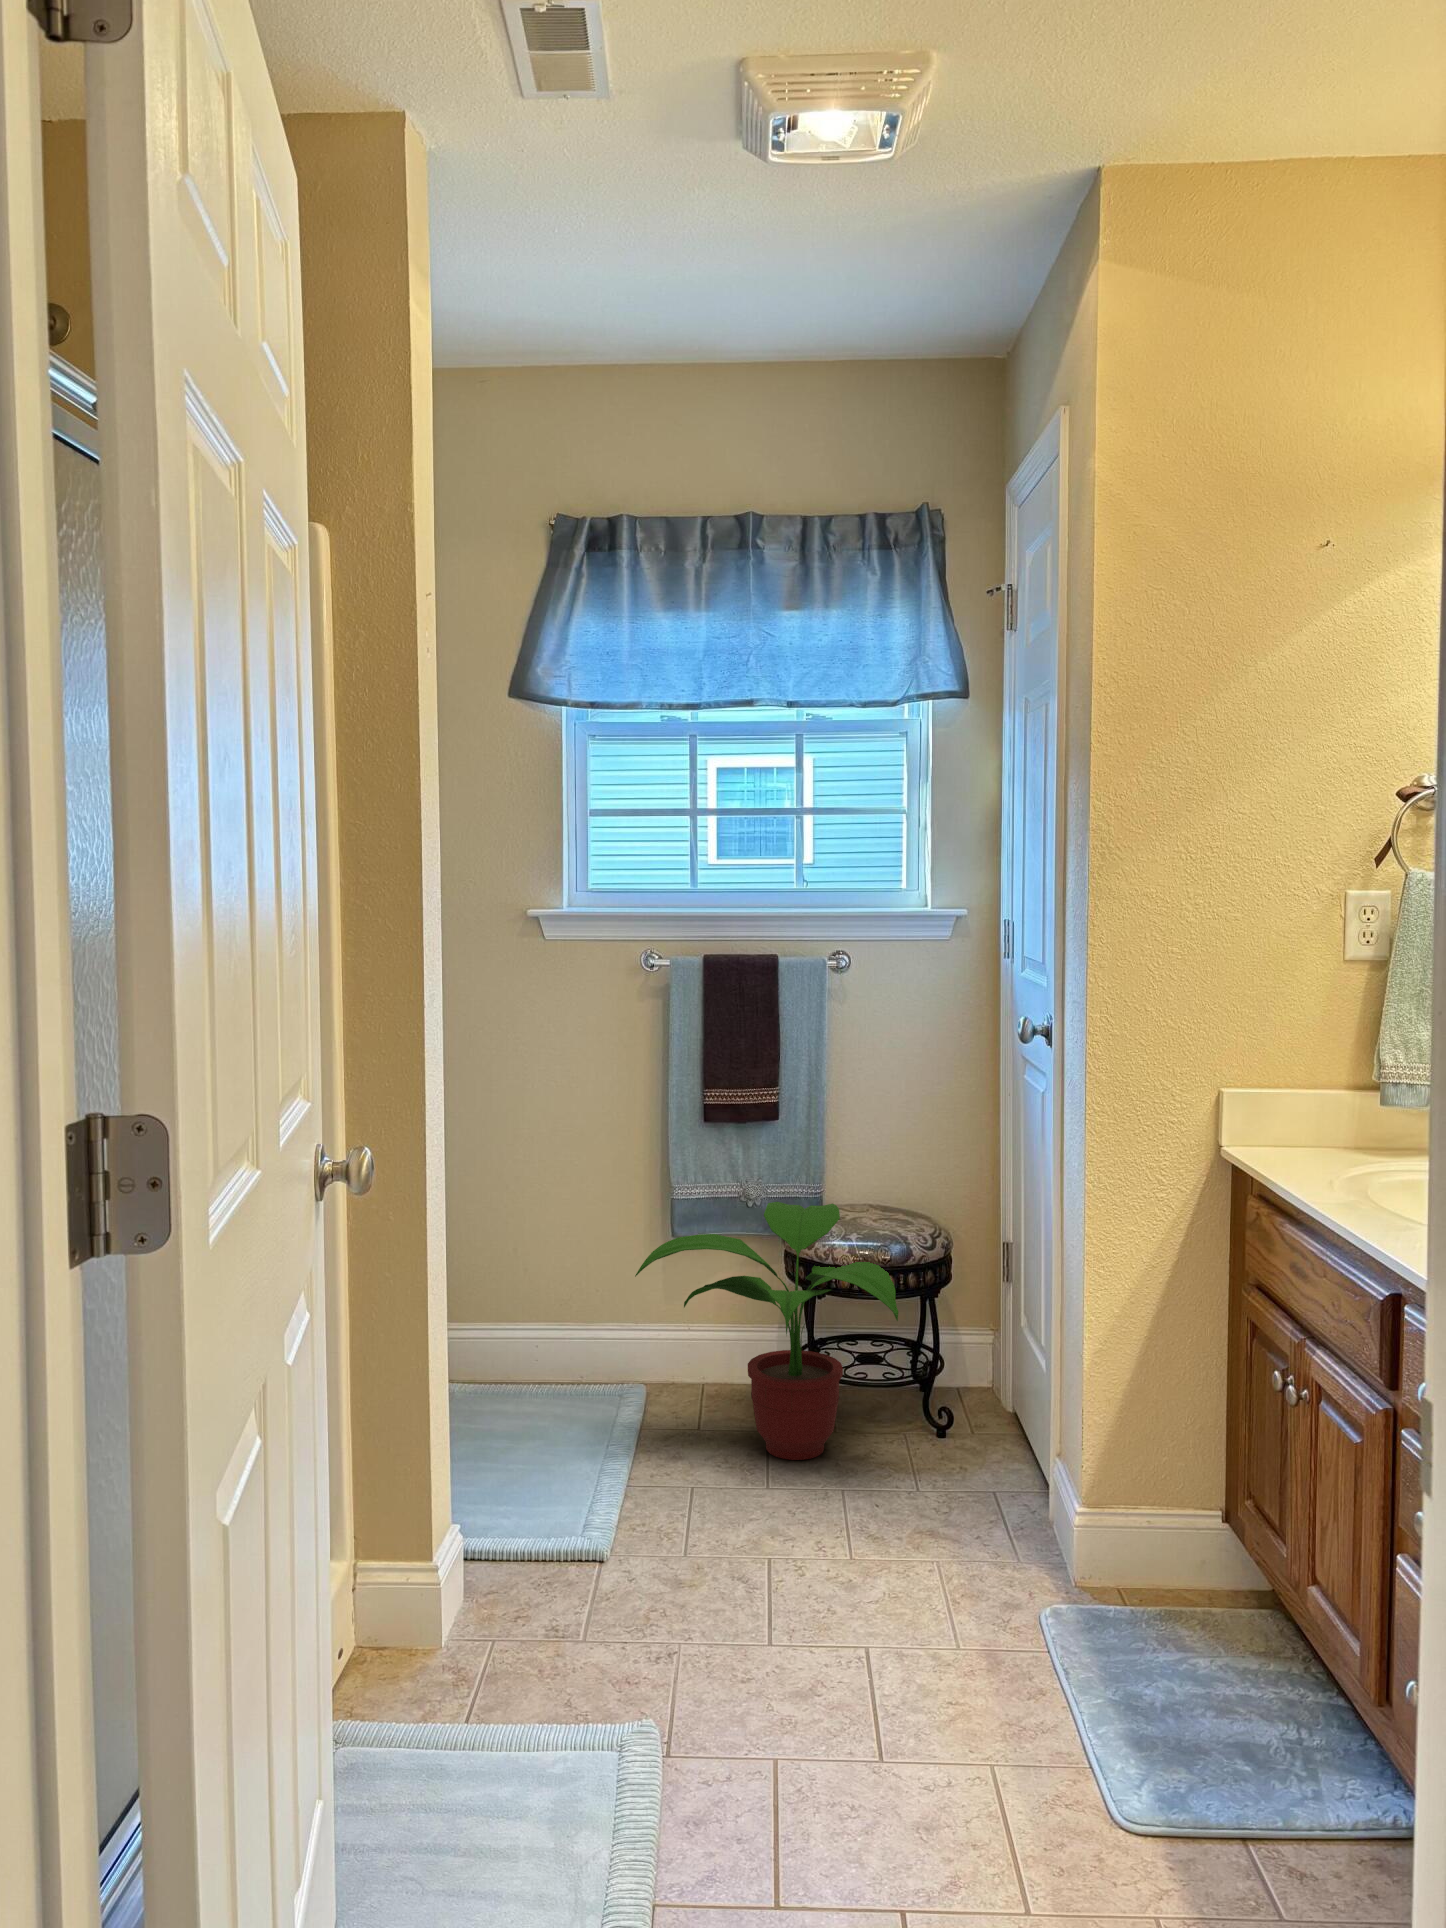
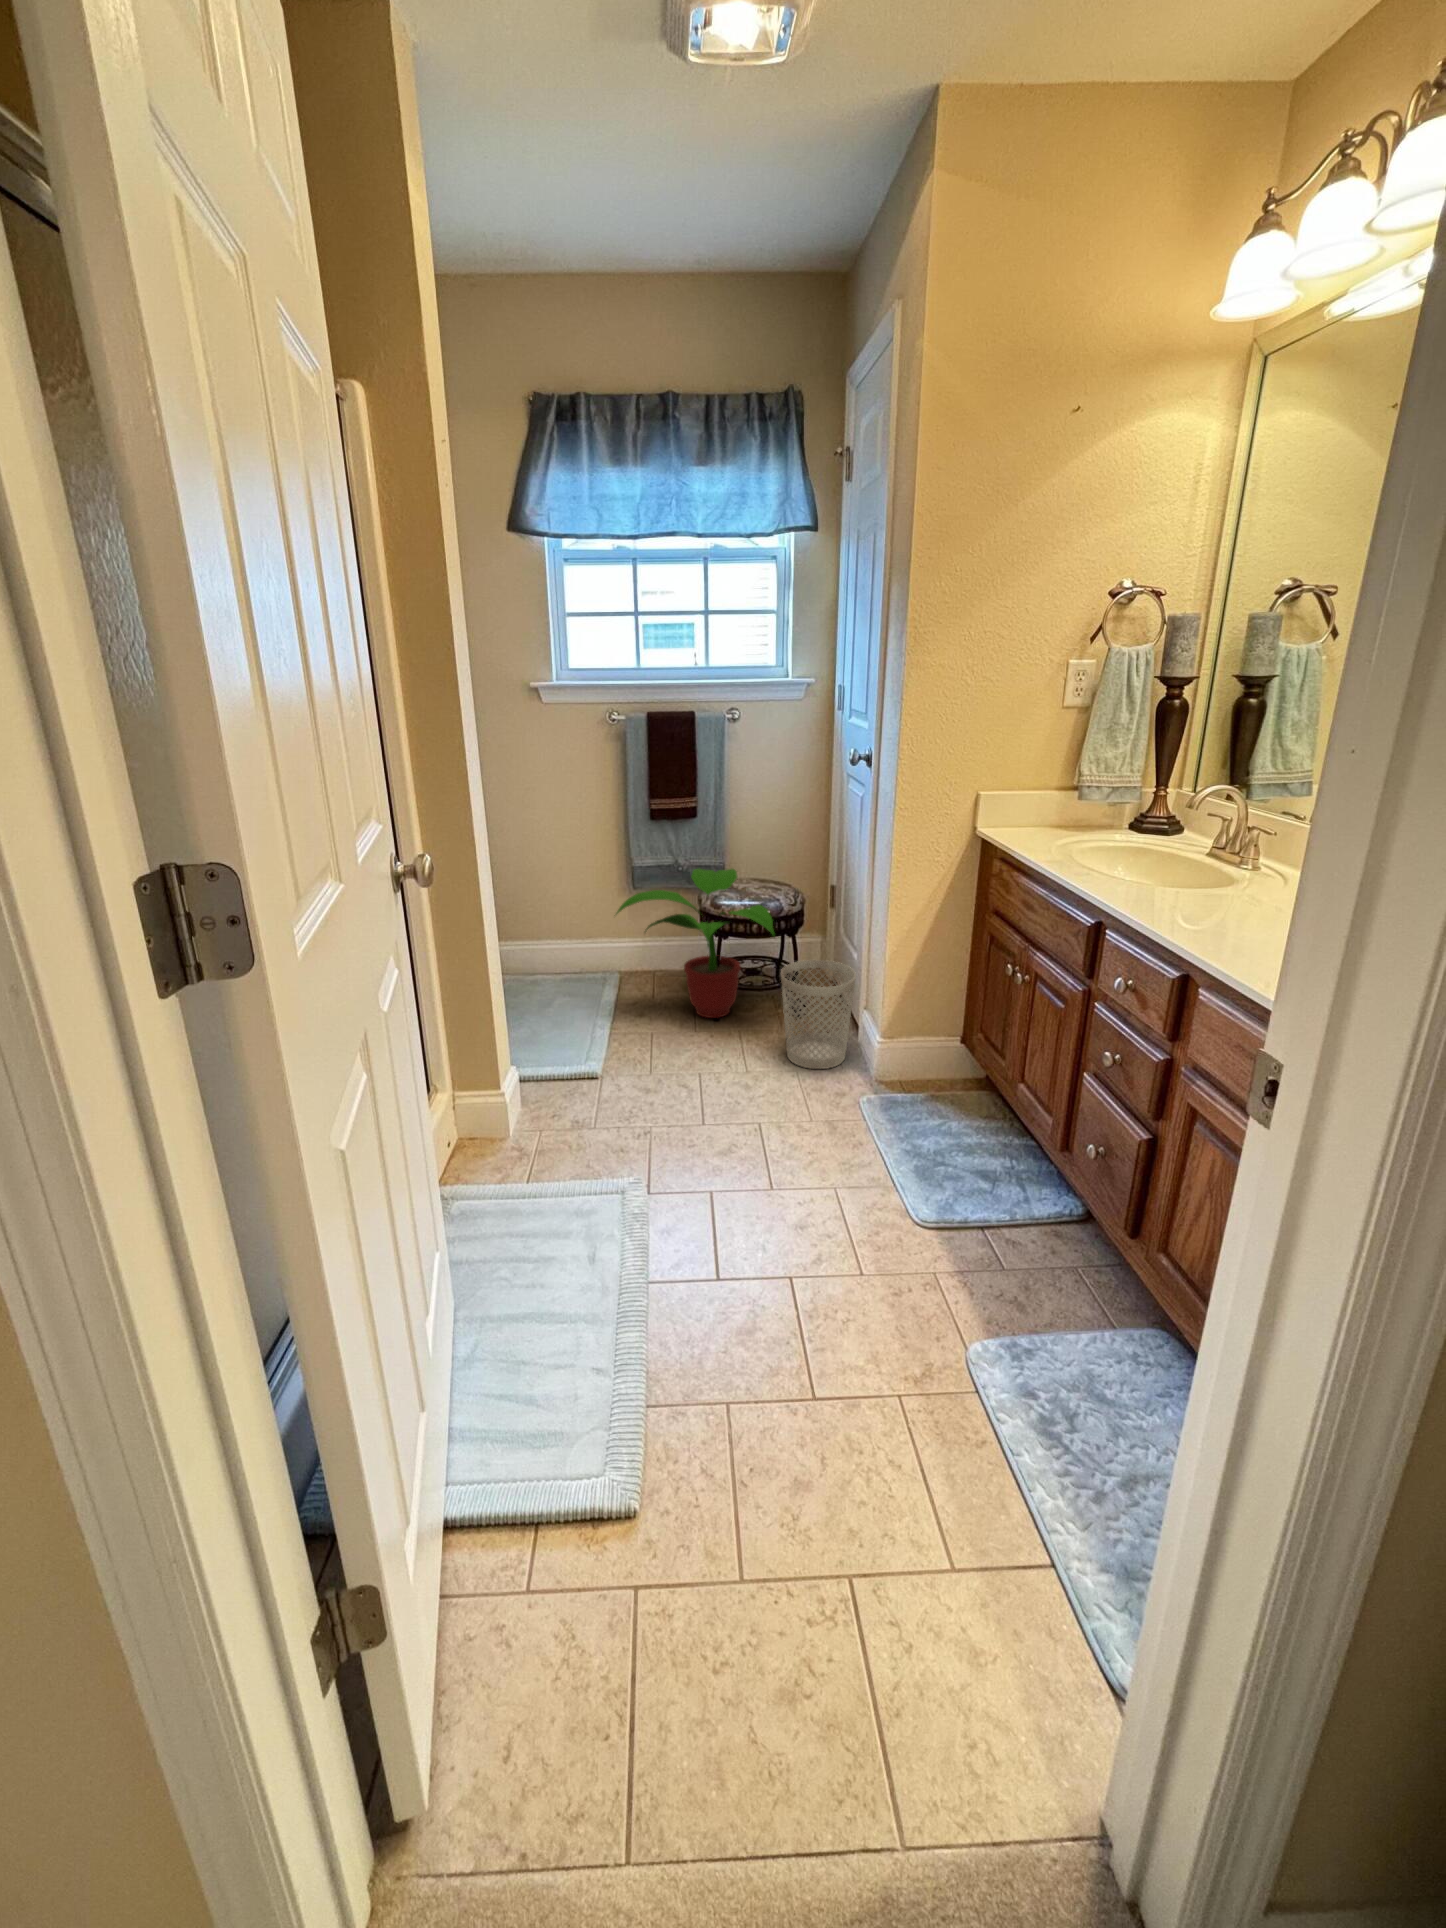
wastebasket: none [907,1360,1033,1555] -> present [781,960,856,1069]

